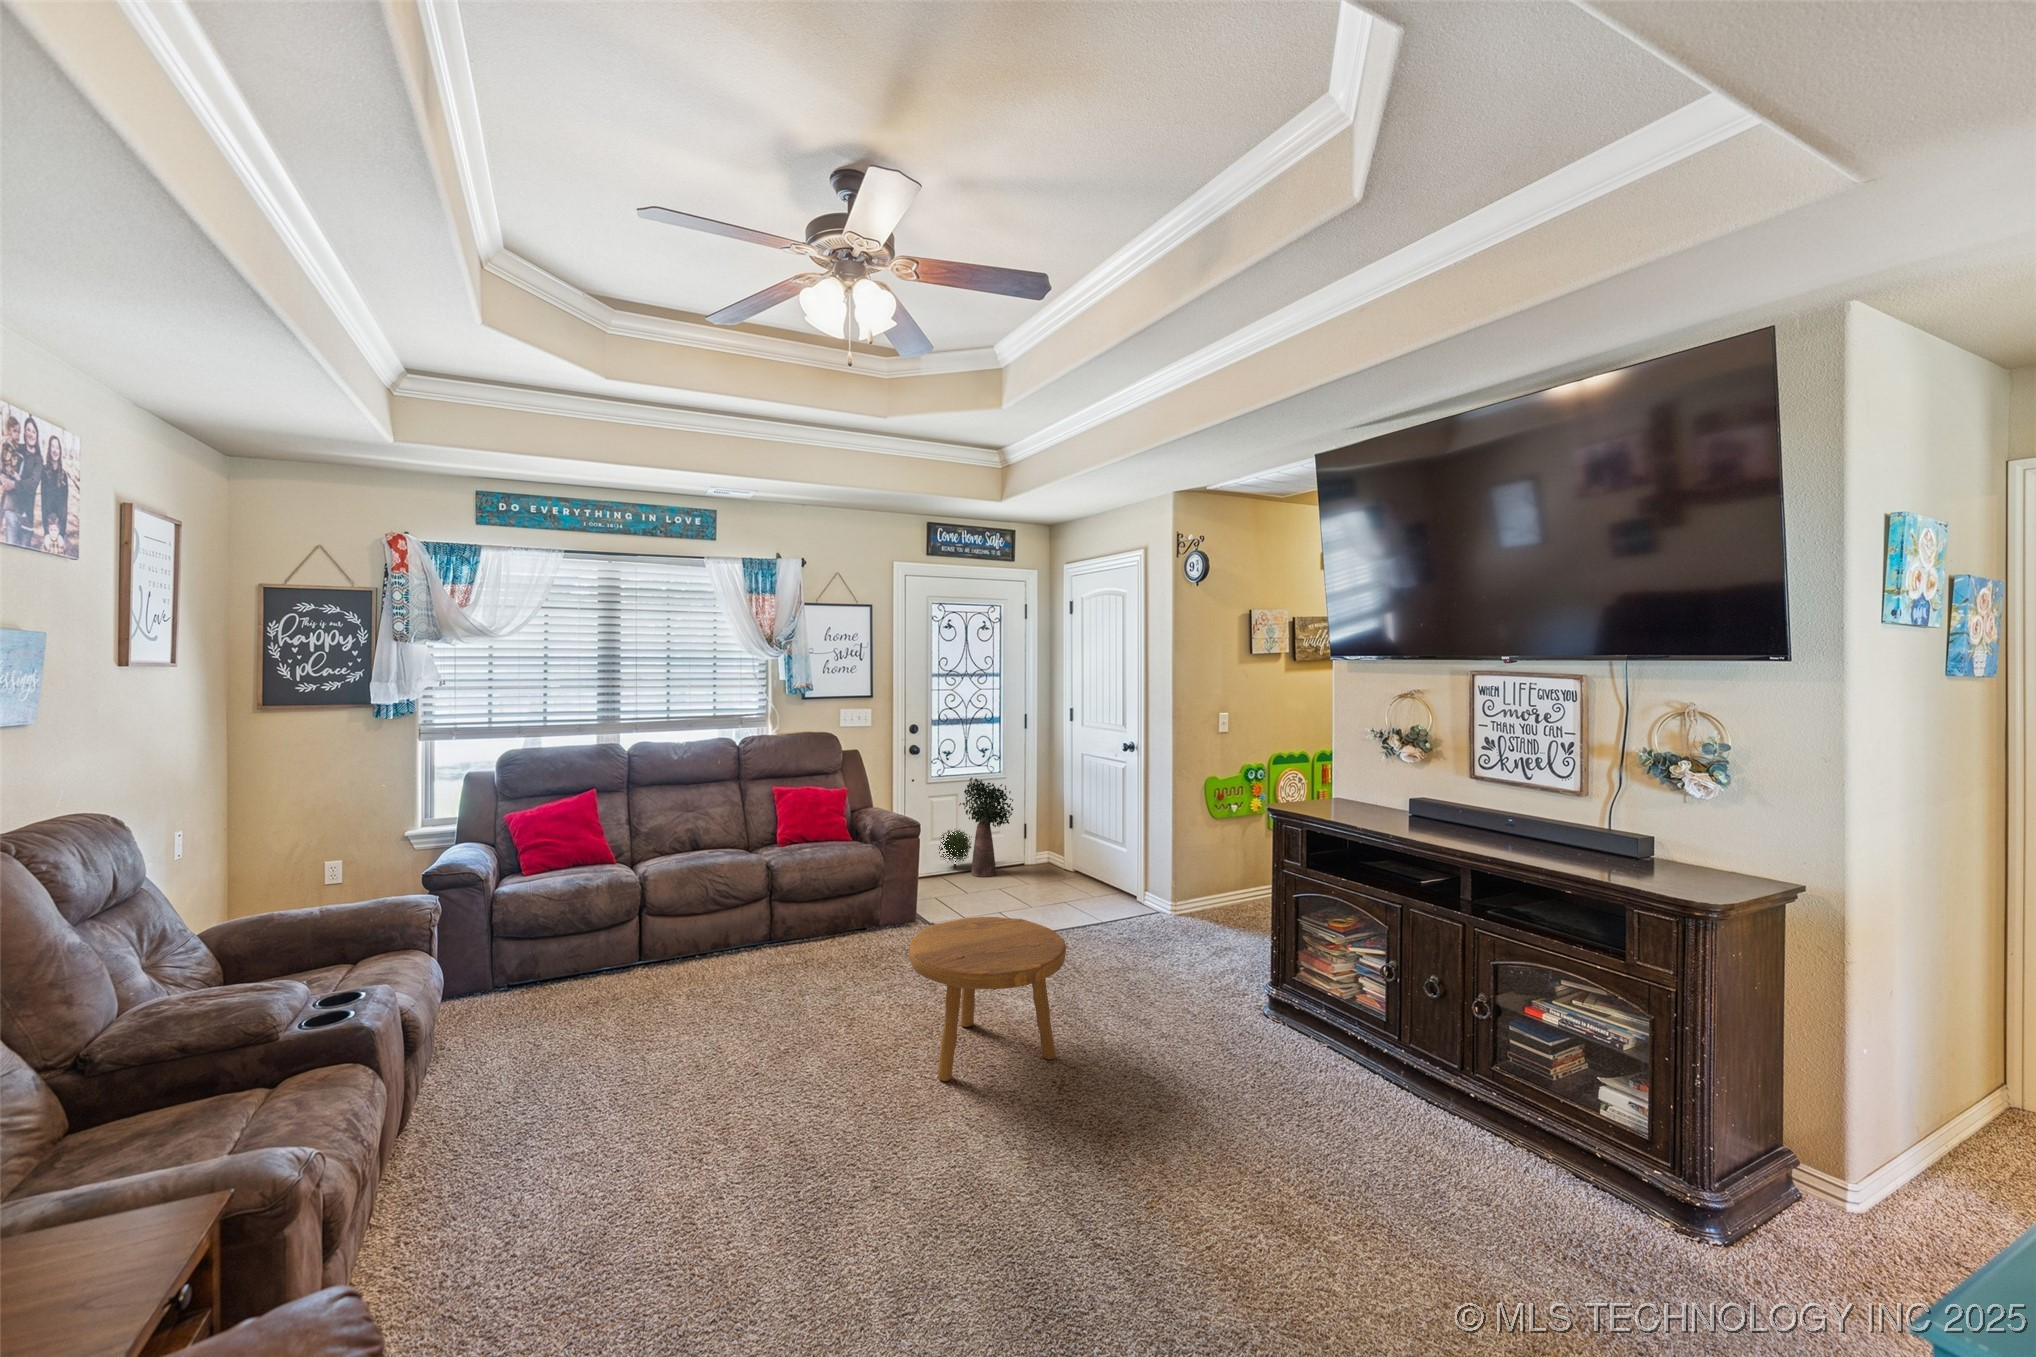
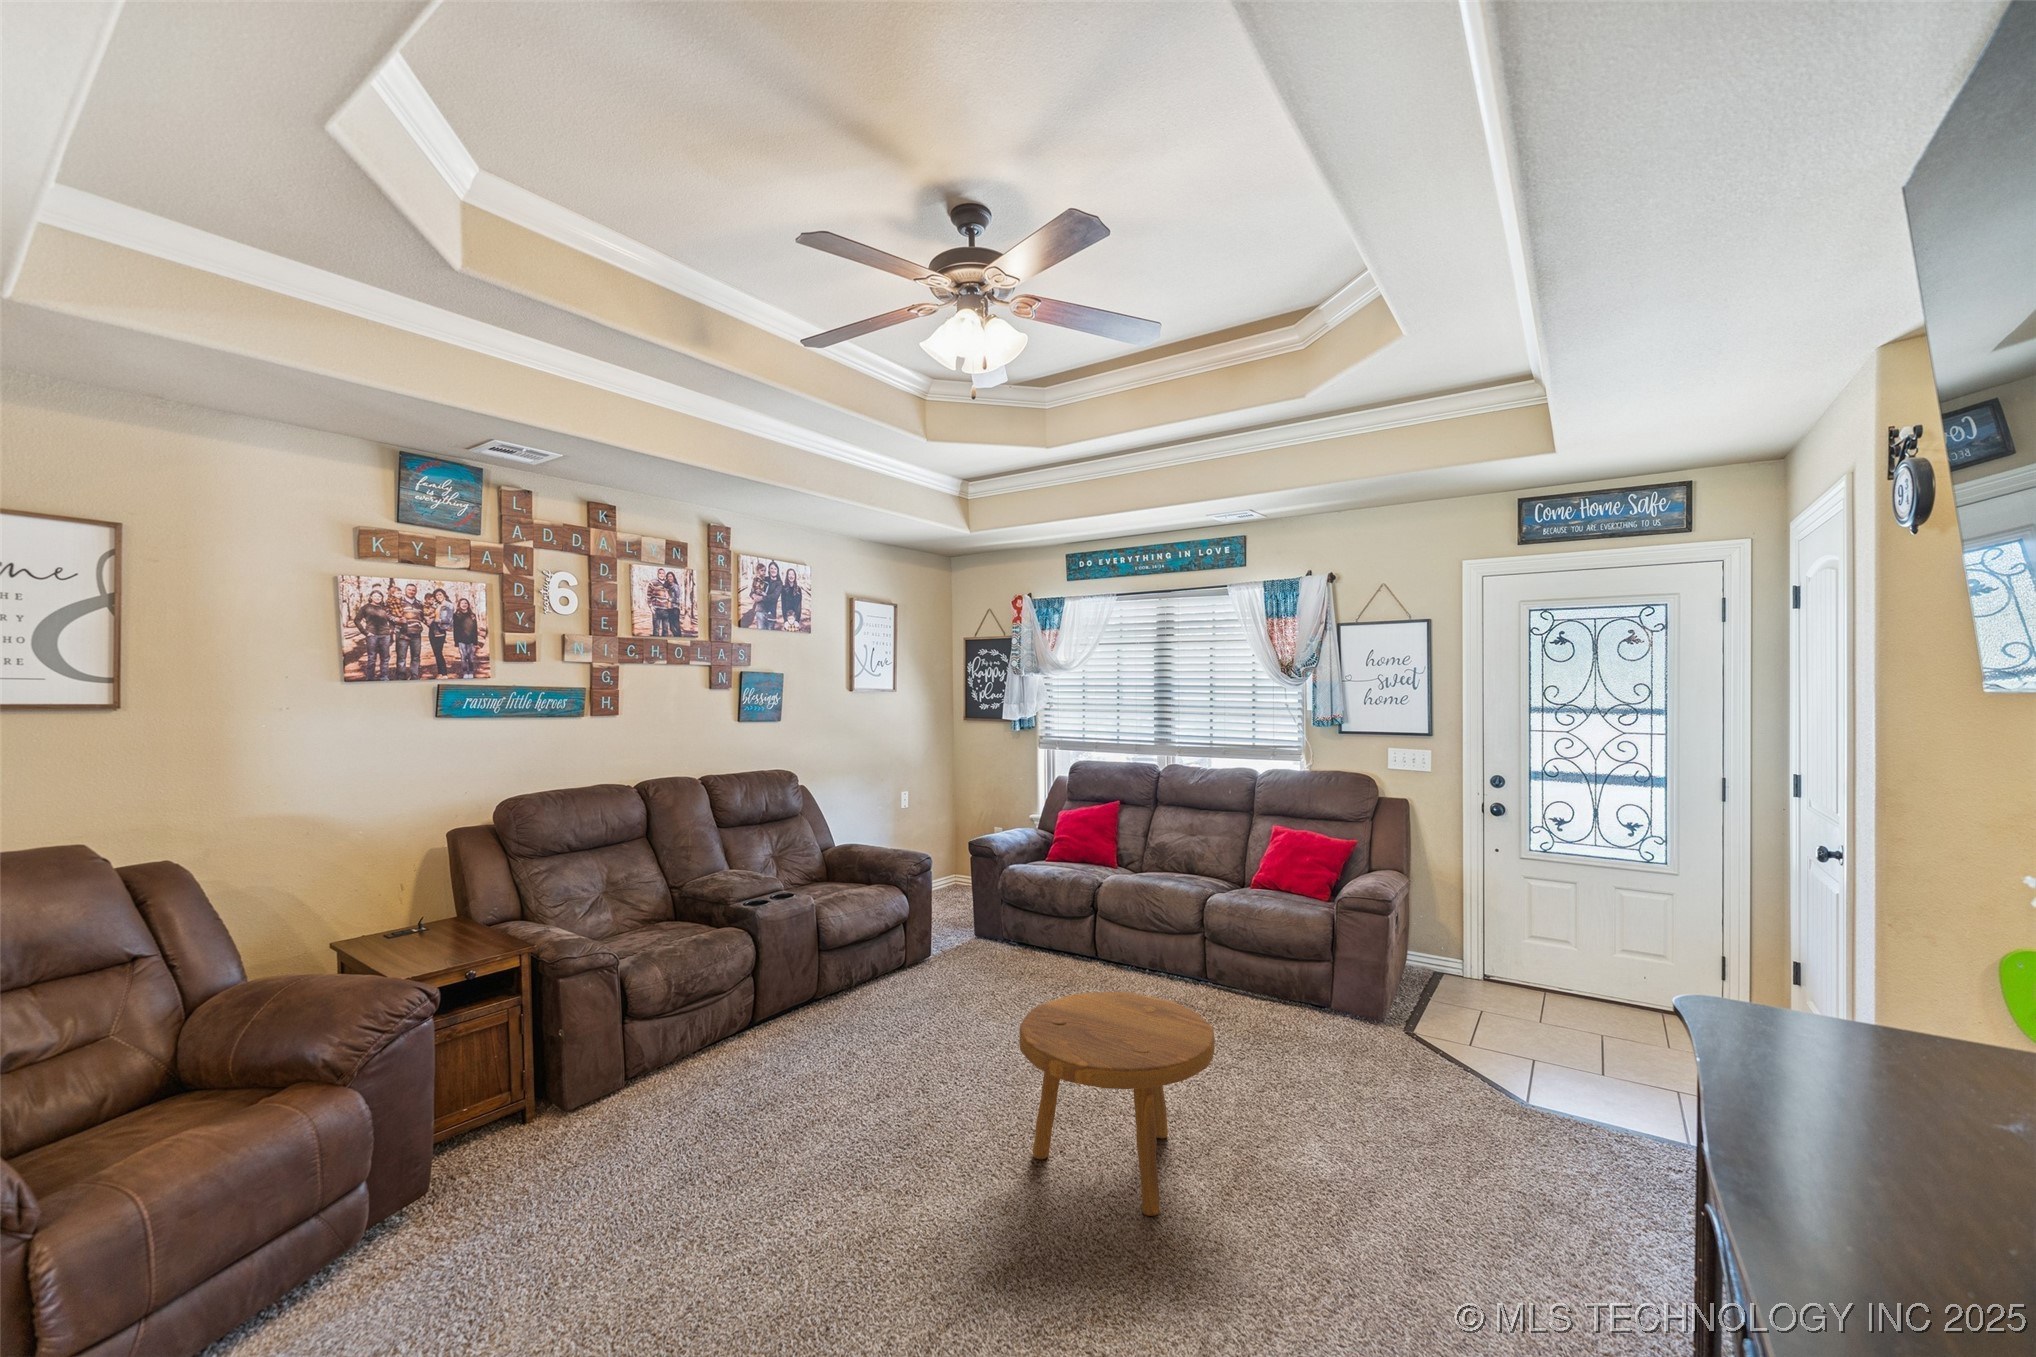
potted plant: present [939,778,1013,877] -> none [1521,867,1640,1029]

